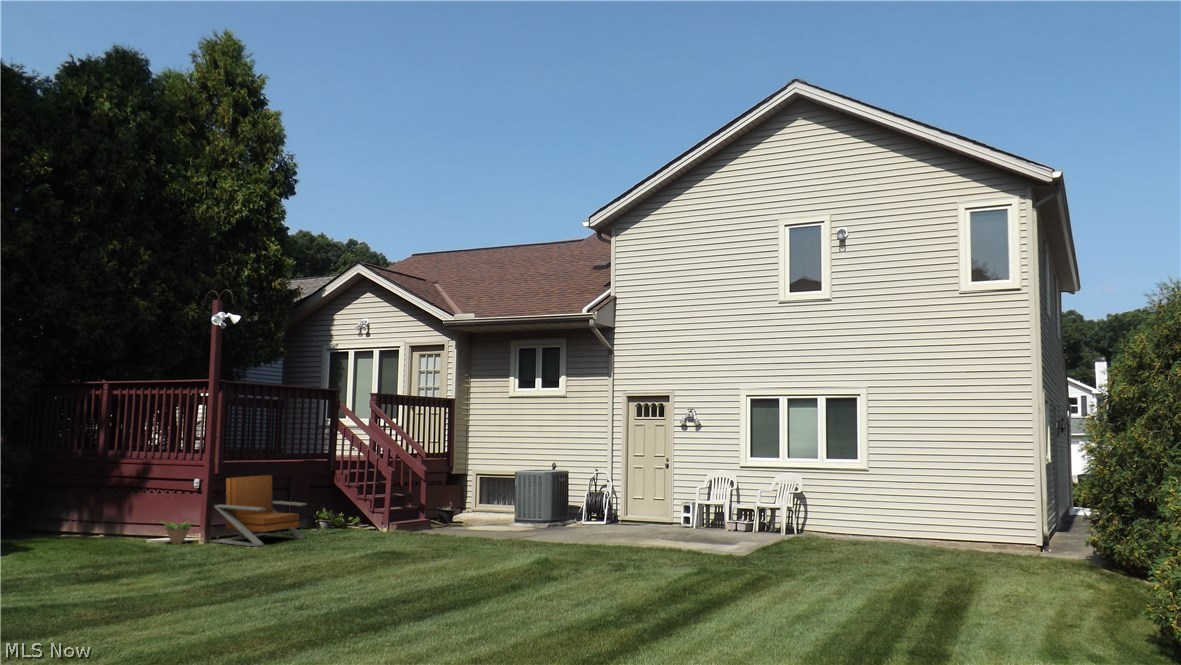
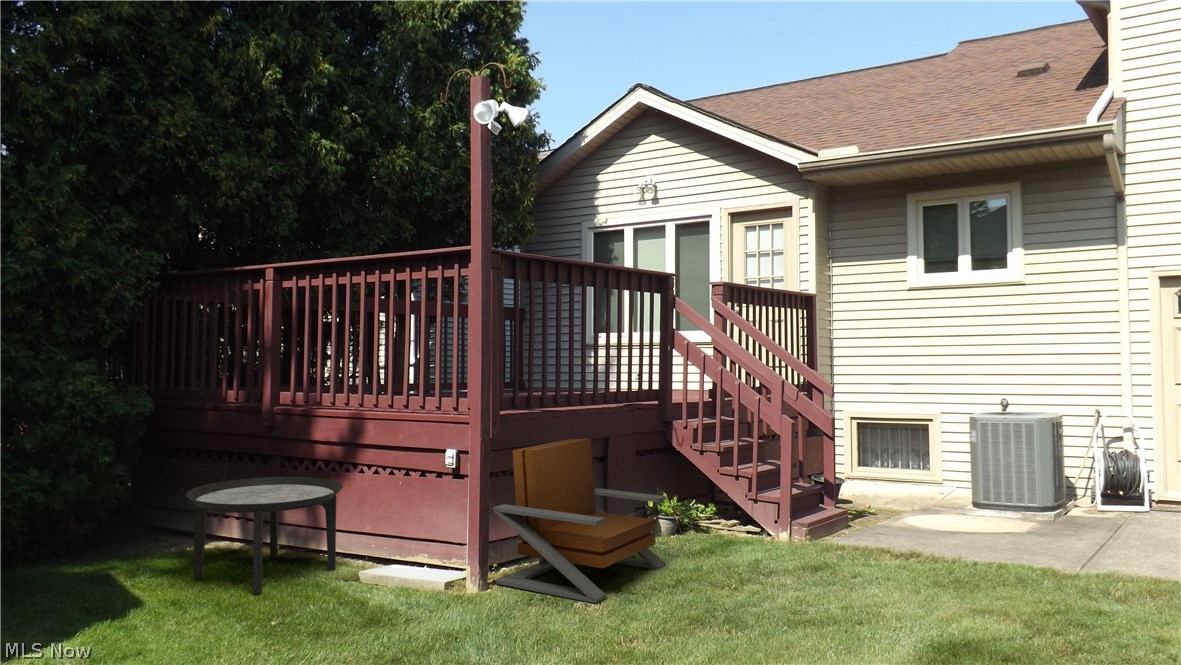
round table: none [57,494,139,546] -> present [186,477,343,594]
decorative plant: present [161,522,194,544] -> none [381,537,464,589]

